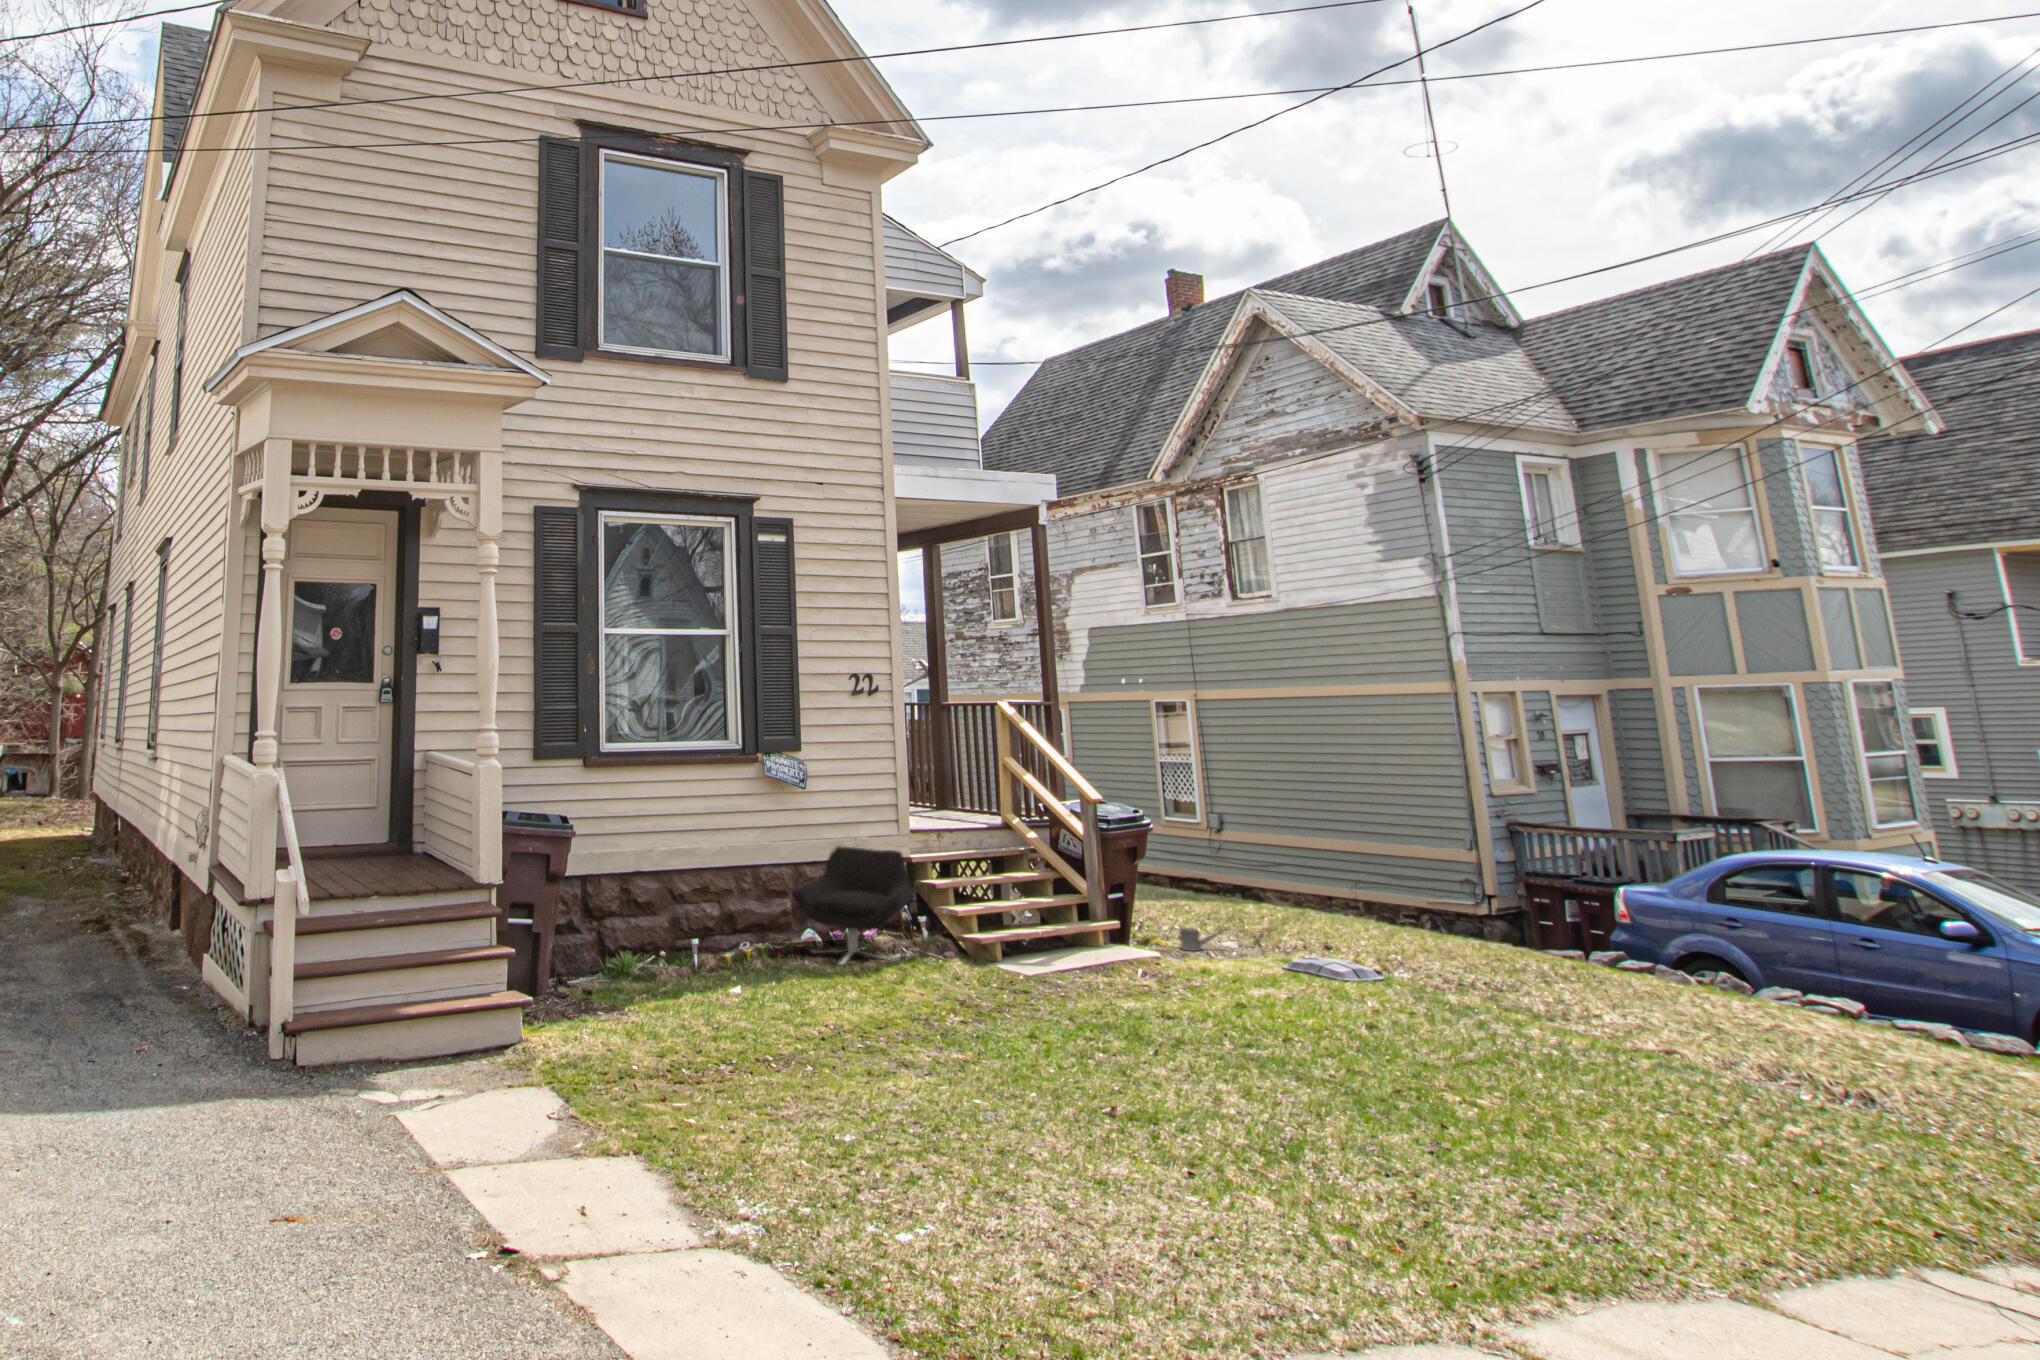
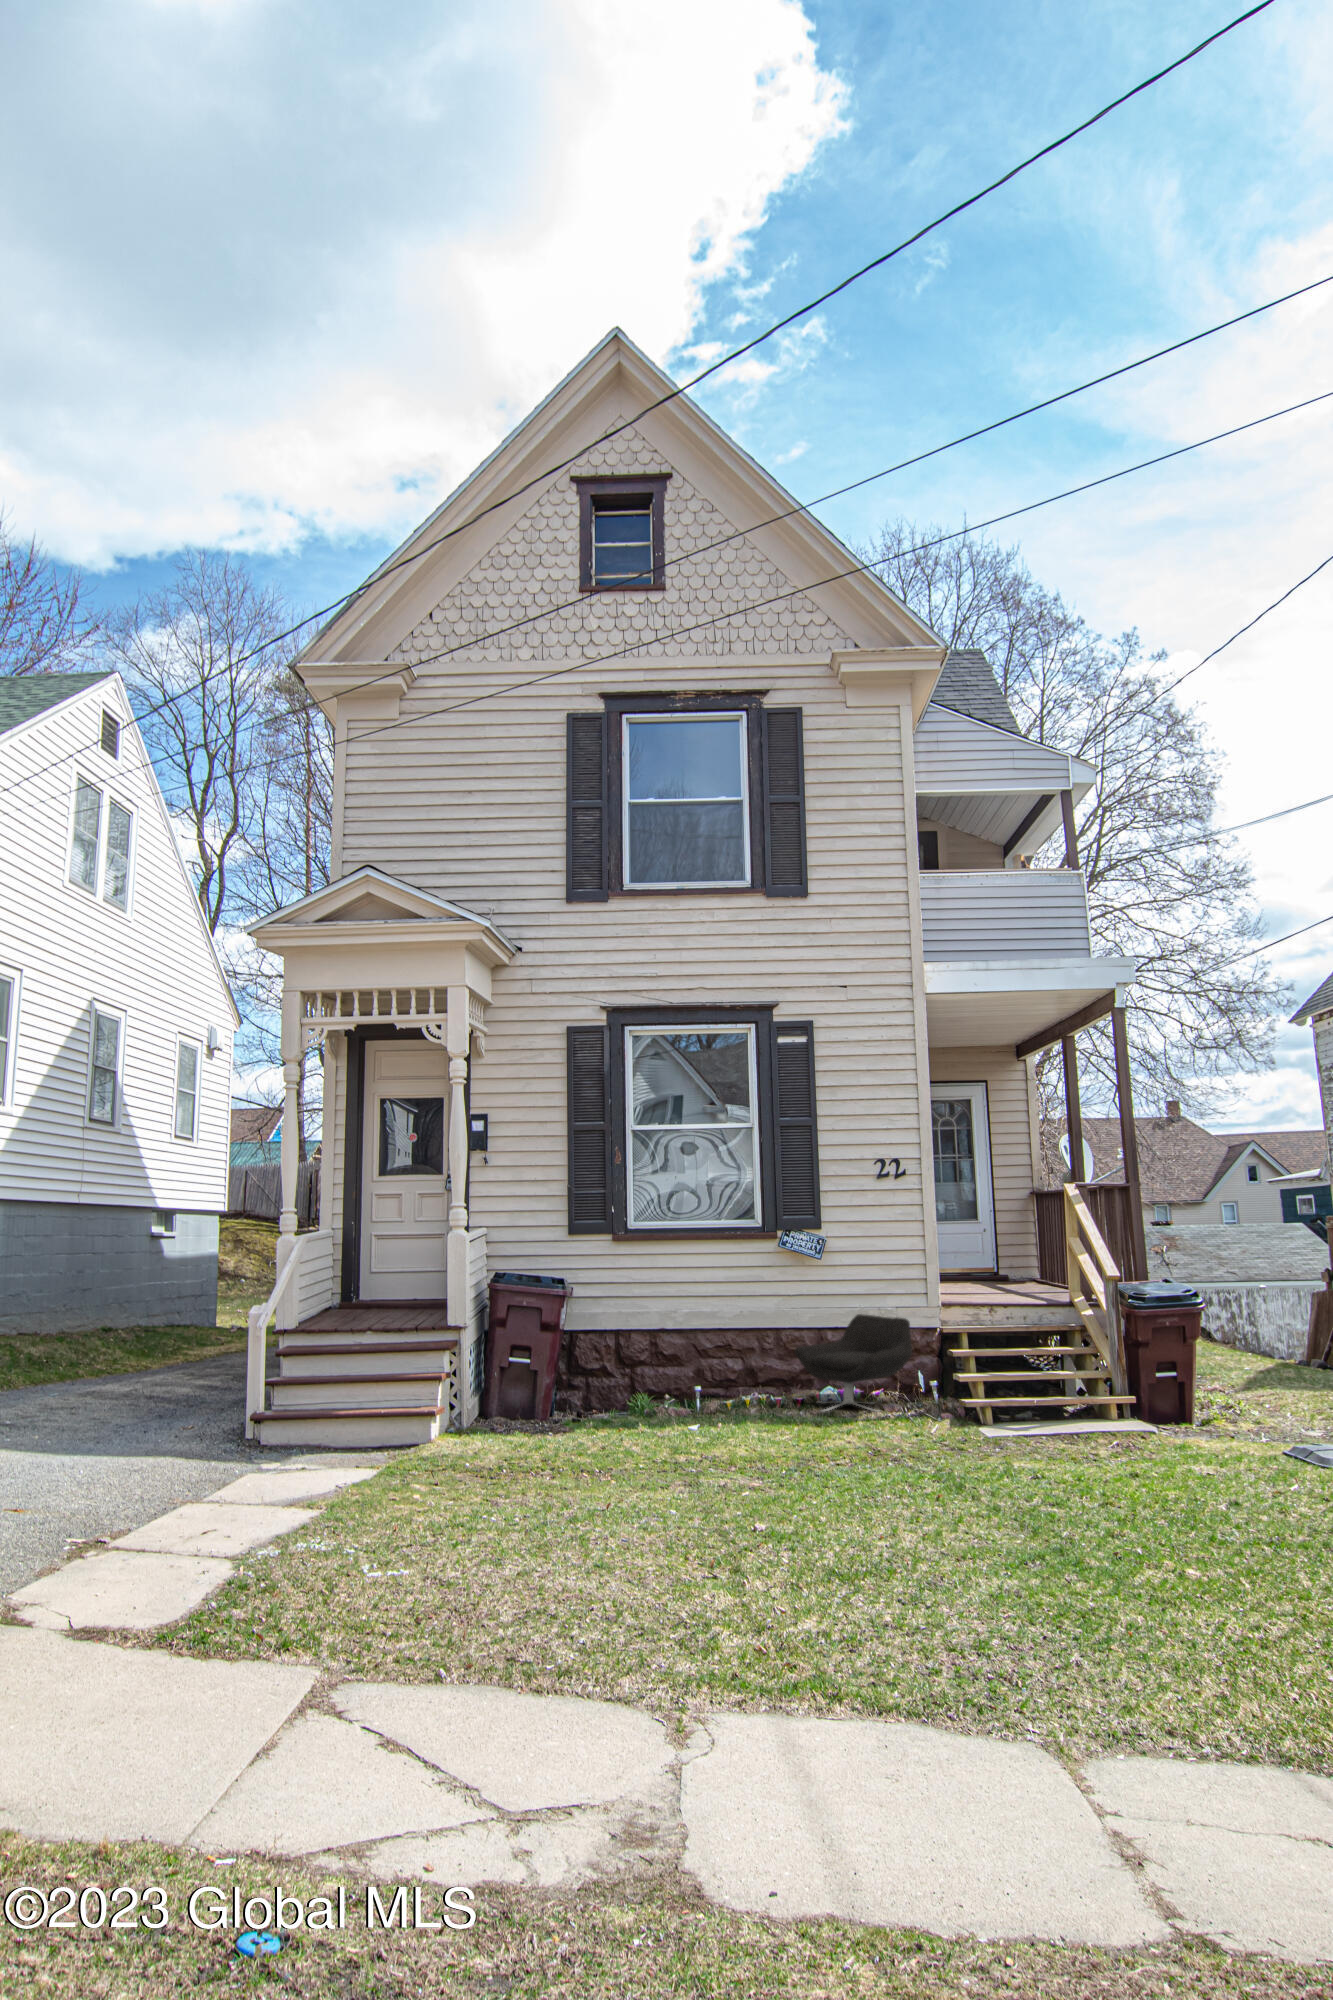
watering can: present [1179,928,1223,951] -> none [1186,1401,1240,1424]

